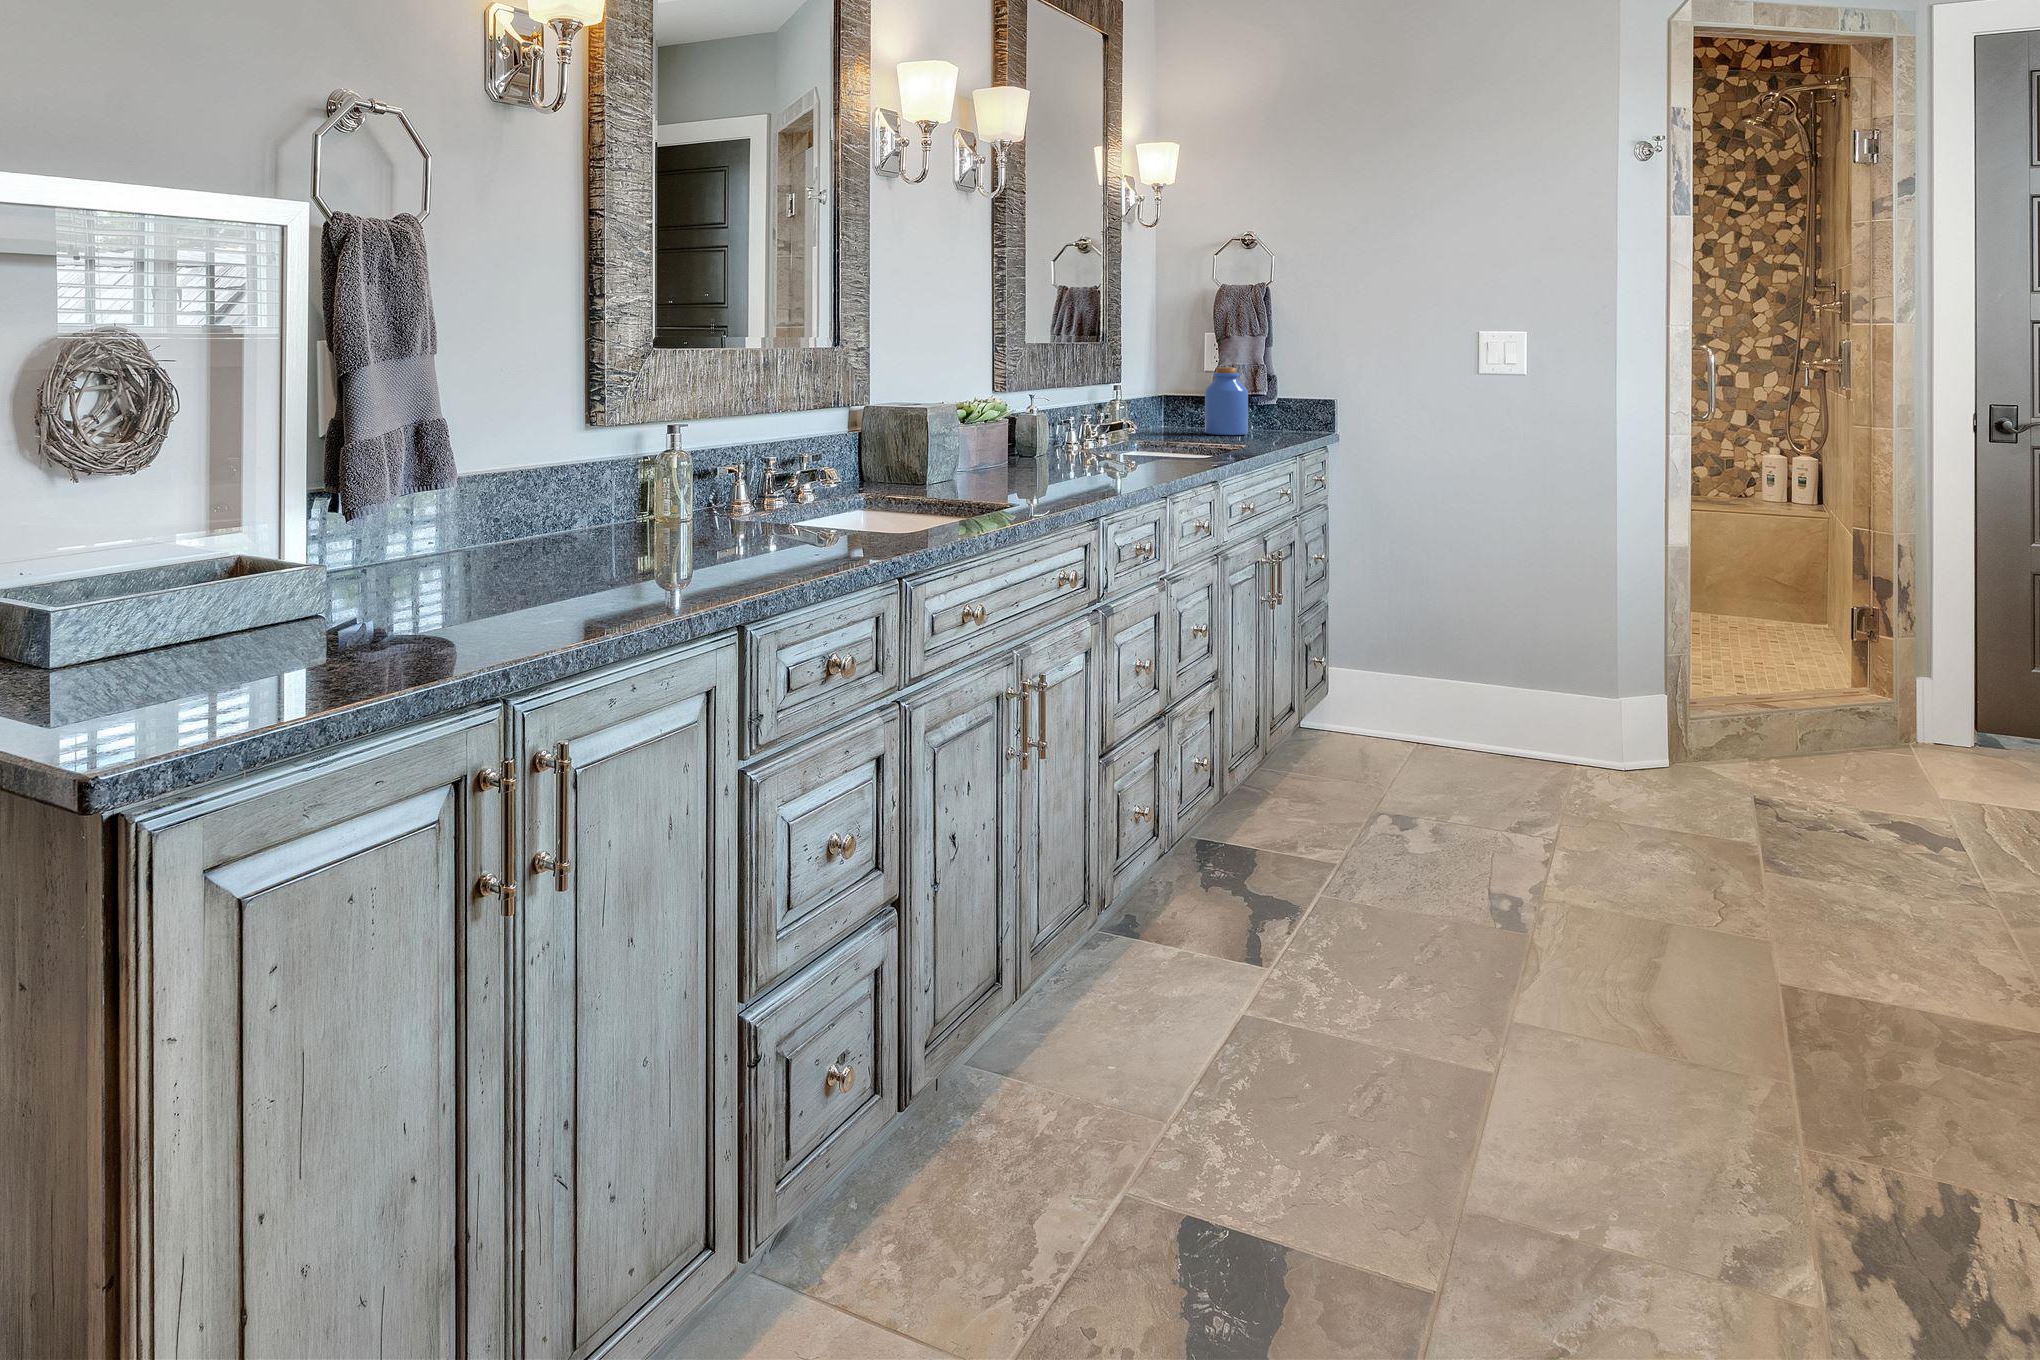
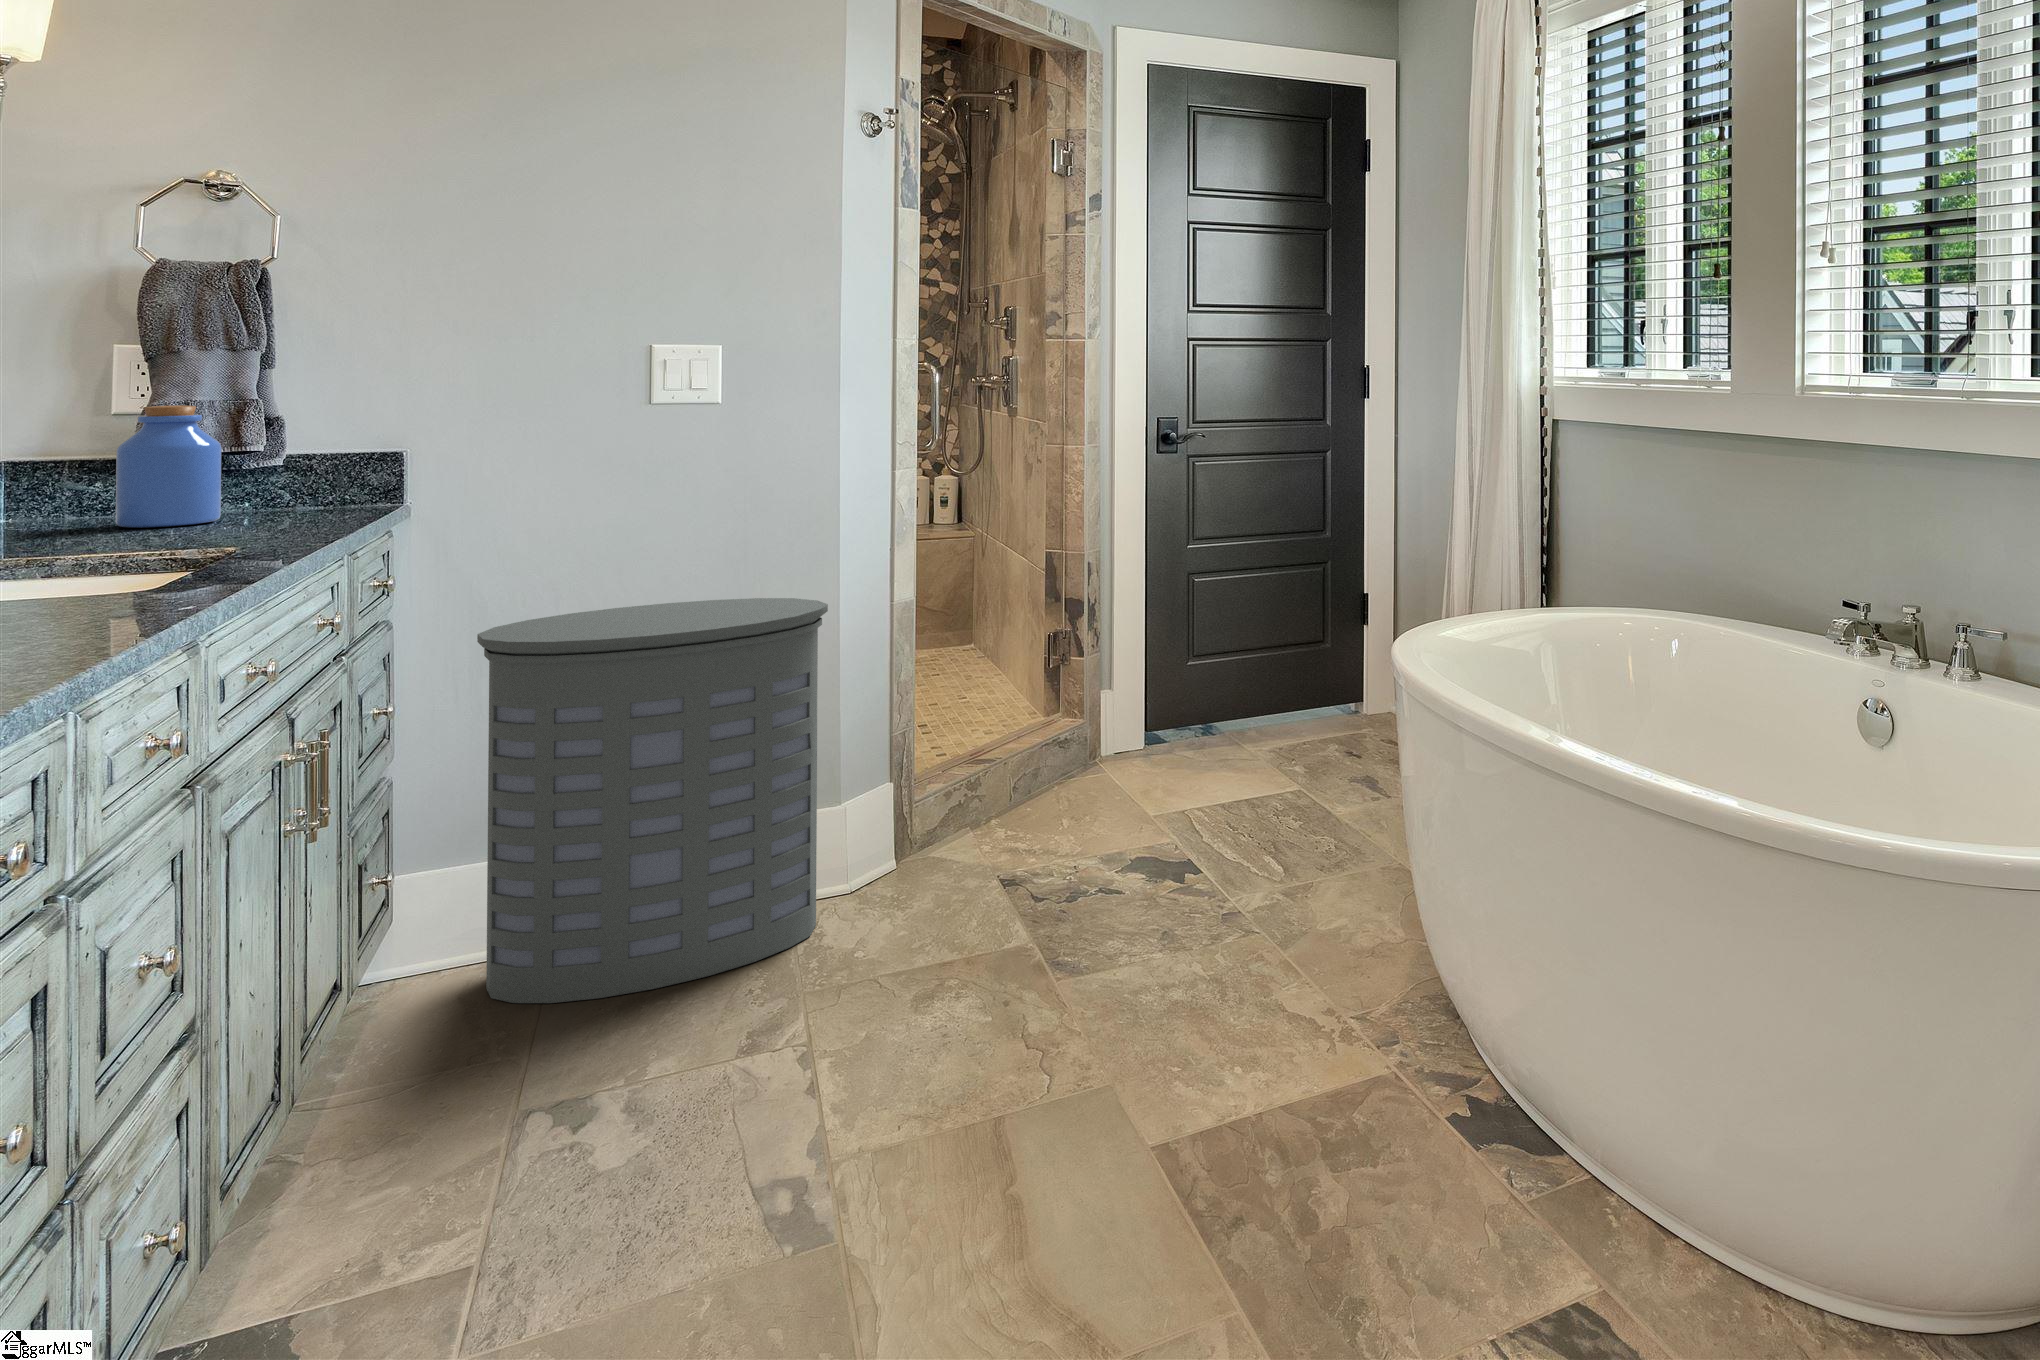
laundry hamper: none [1370,517,1596,788] -> present [477,598,828,1003]

